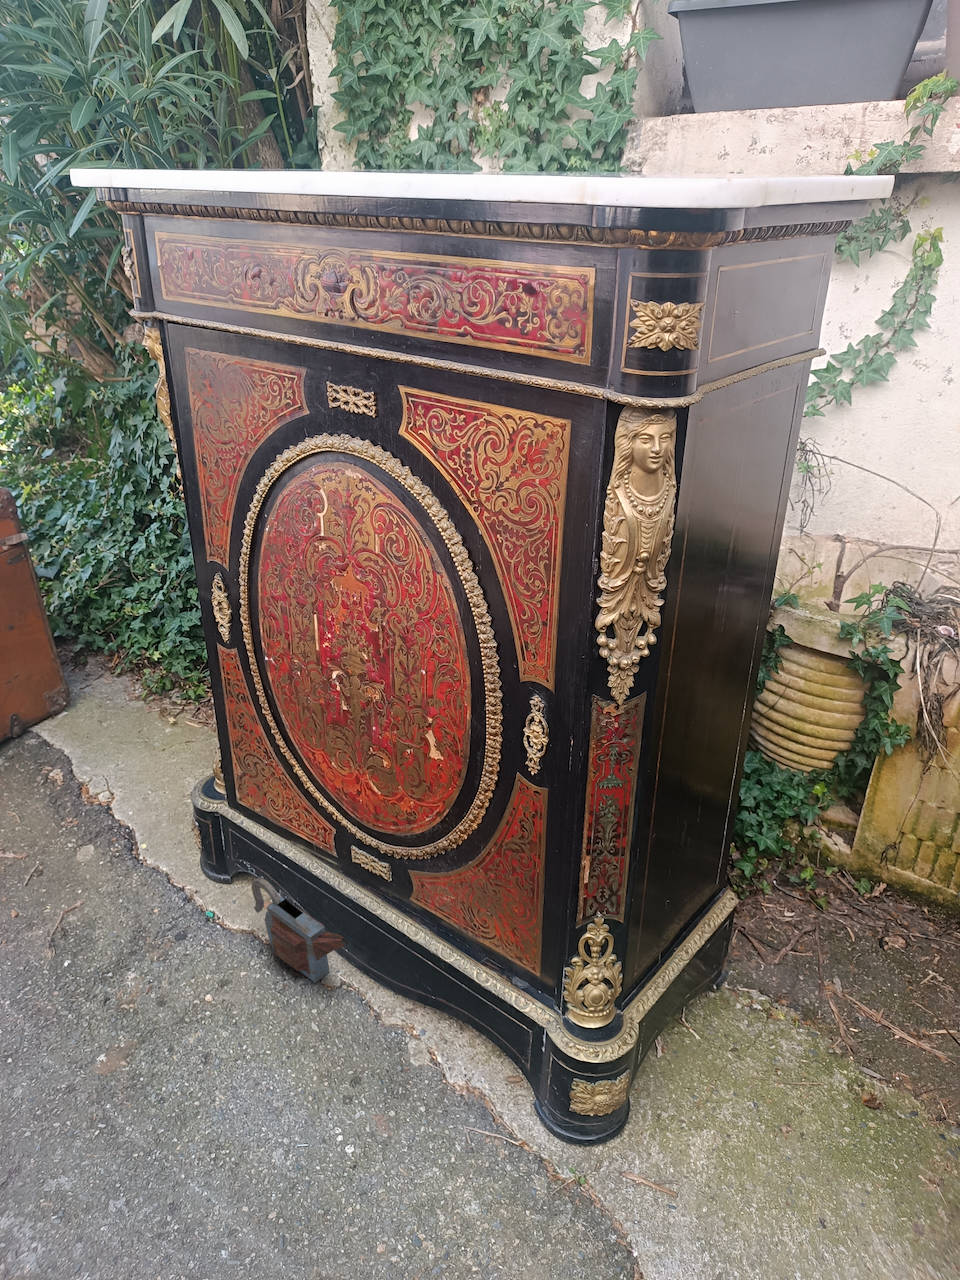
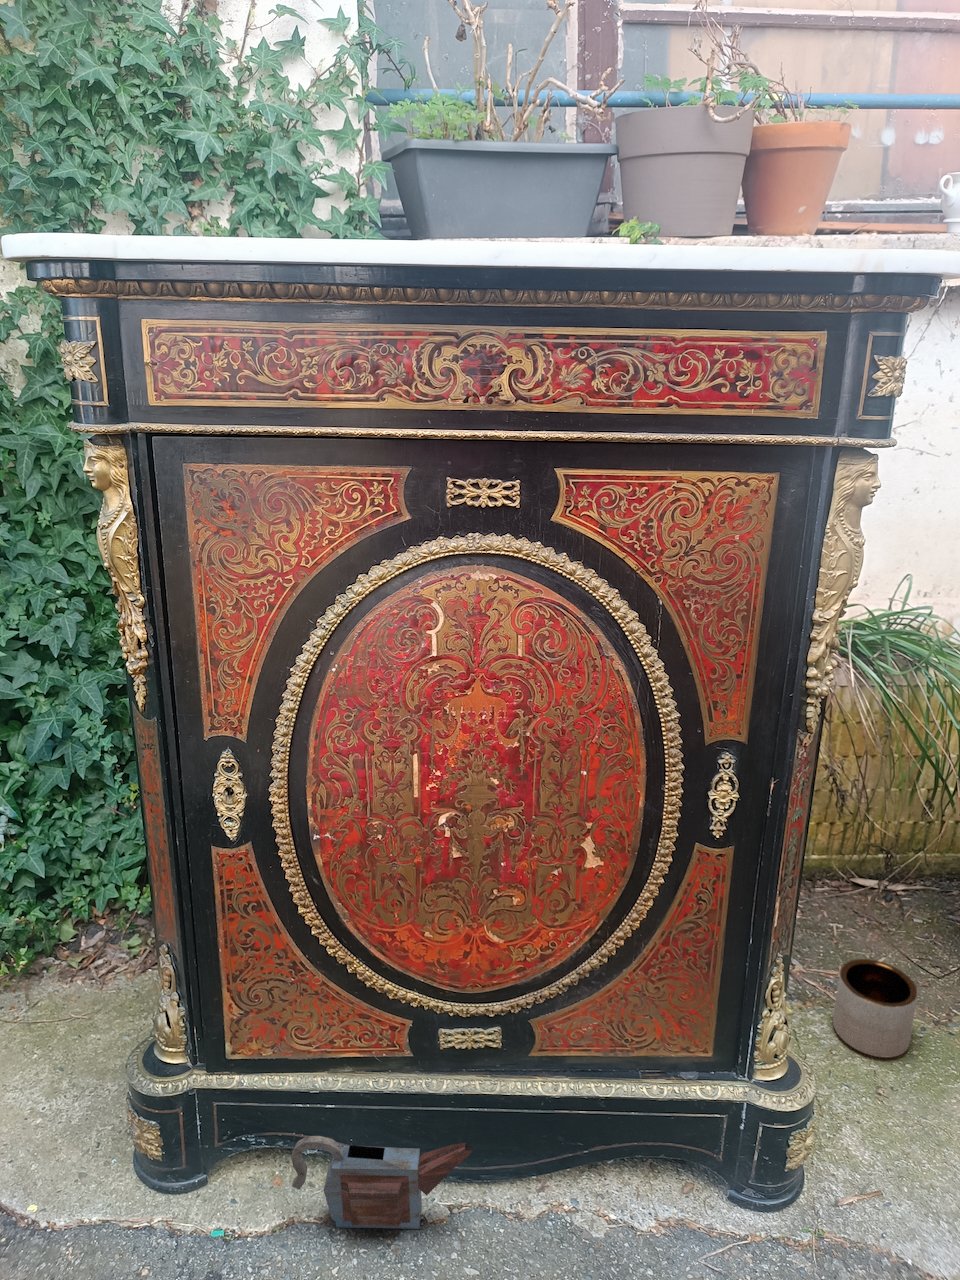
planter: none [798,1004,898,1123] -> present [833,959,918,1058]

